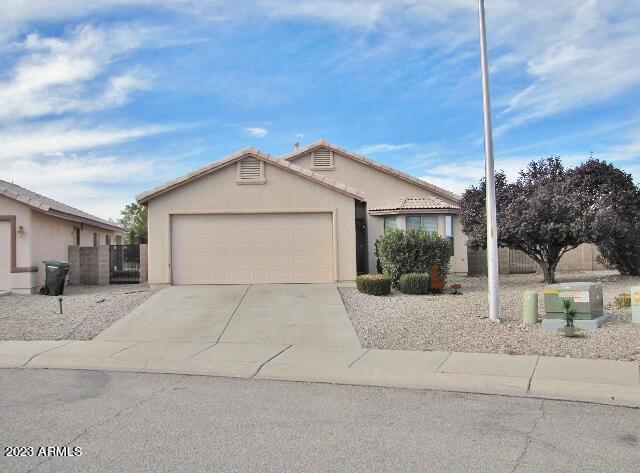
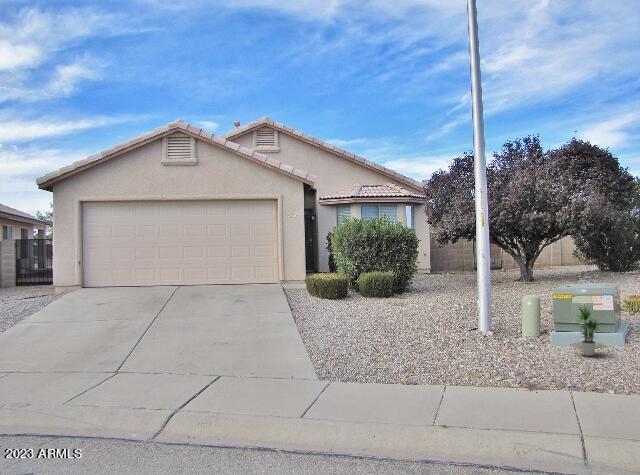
lounge chair: present [431,265,462,295] -> none [396,262,434,297]

